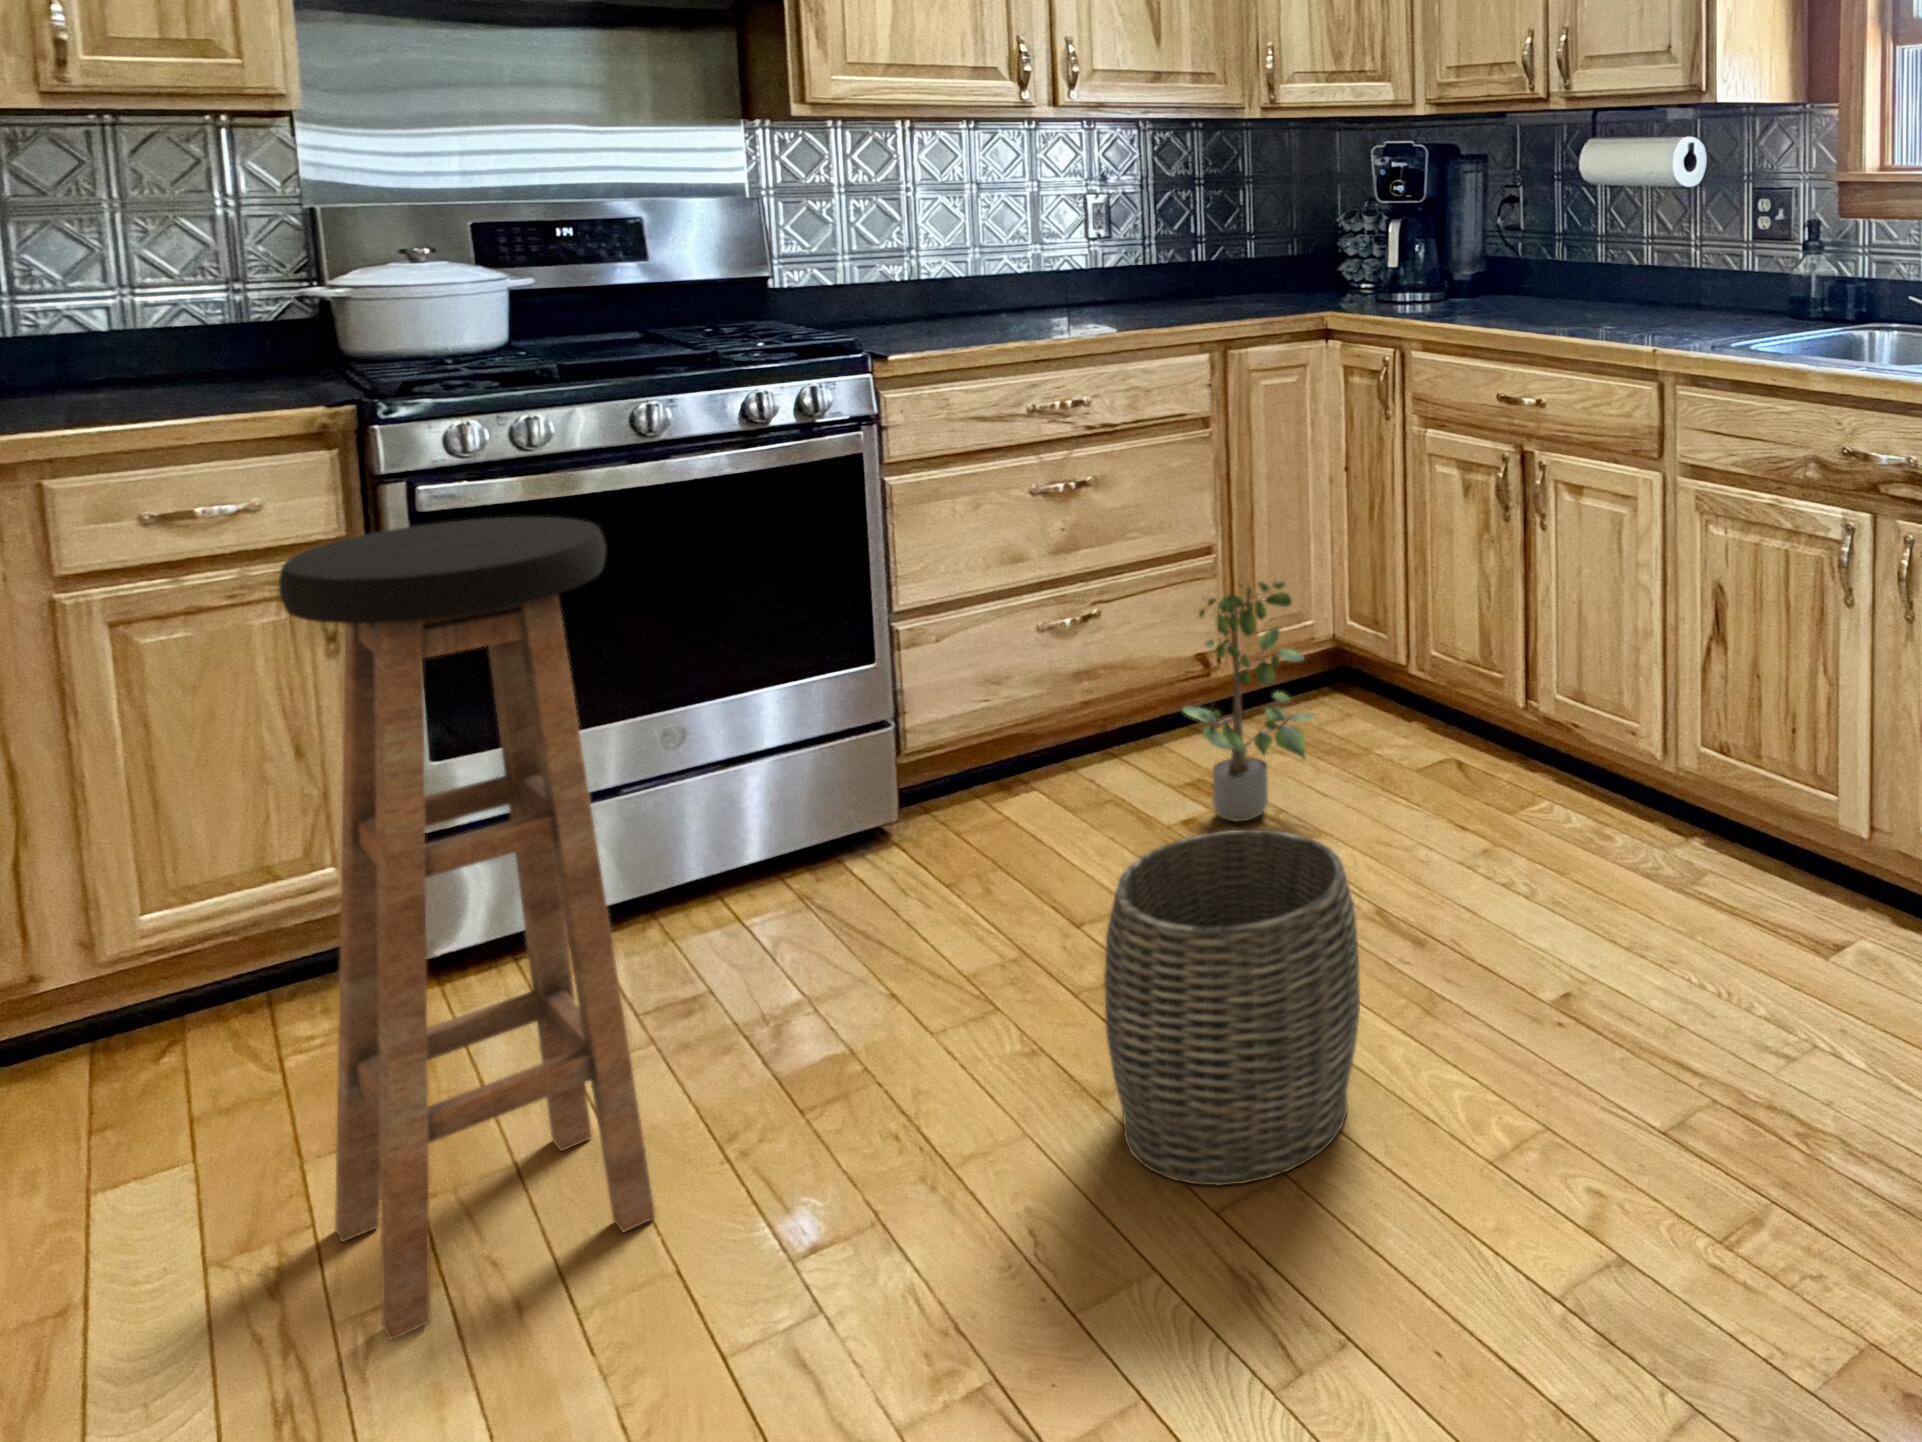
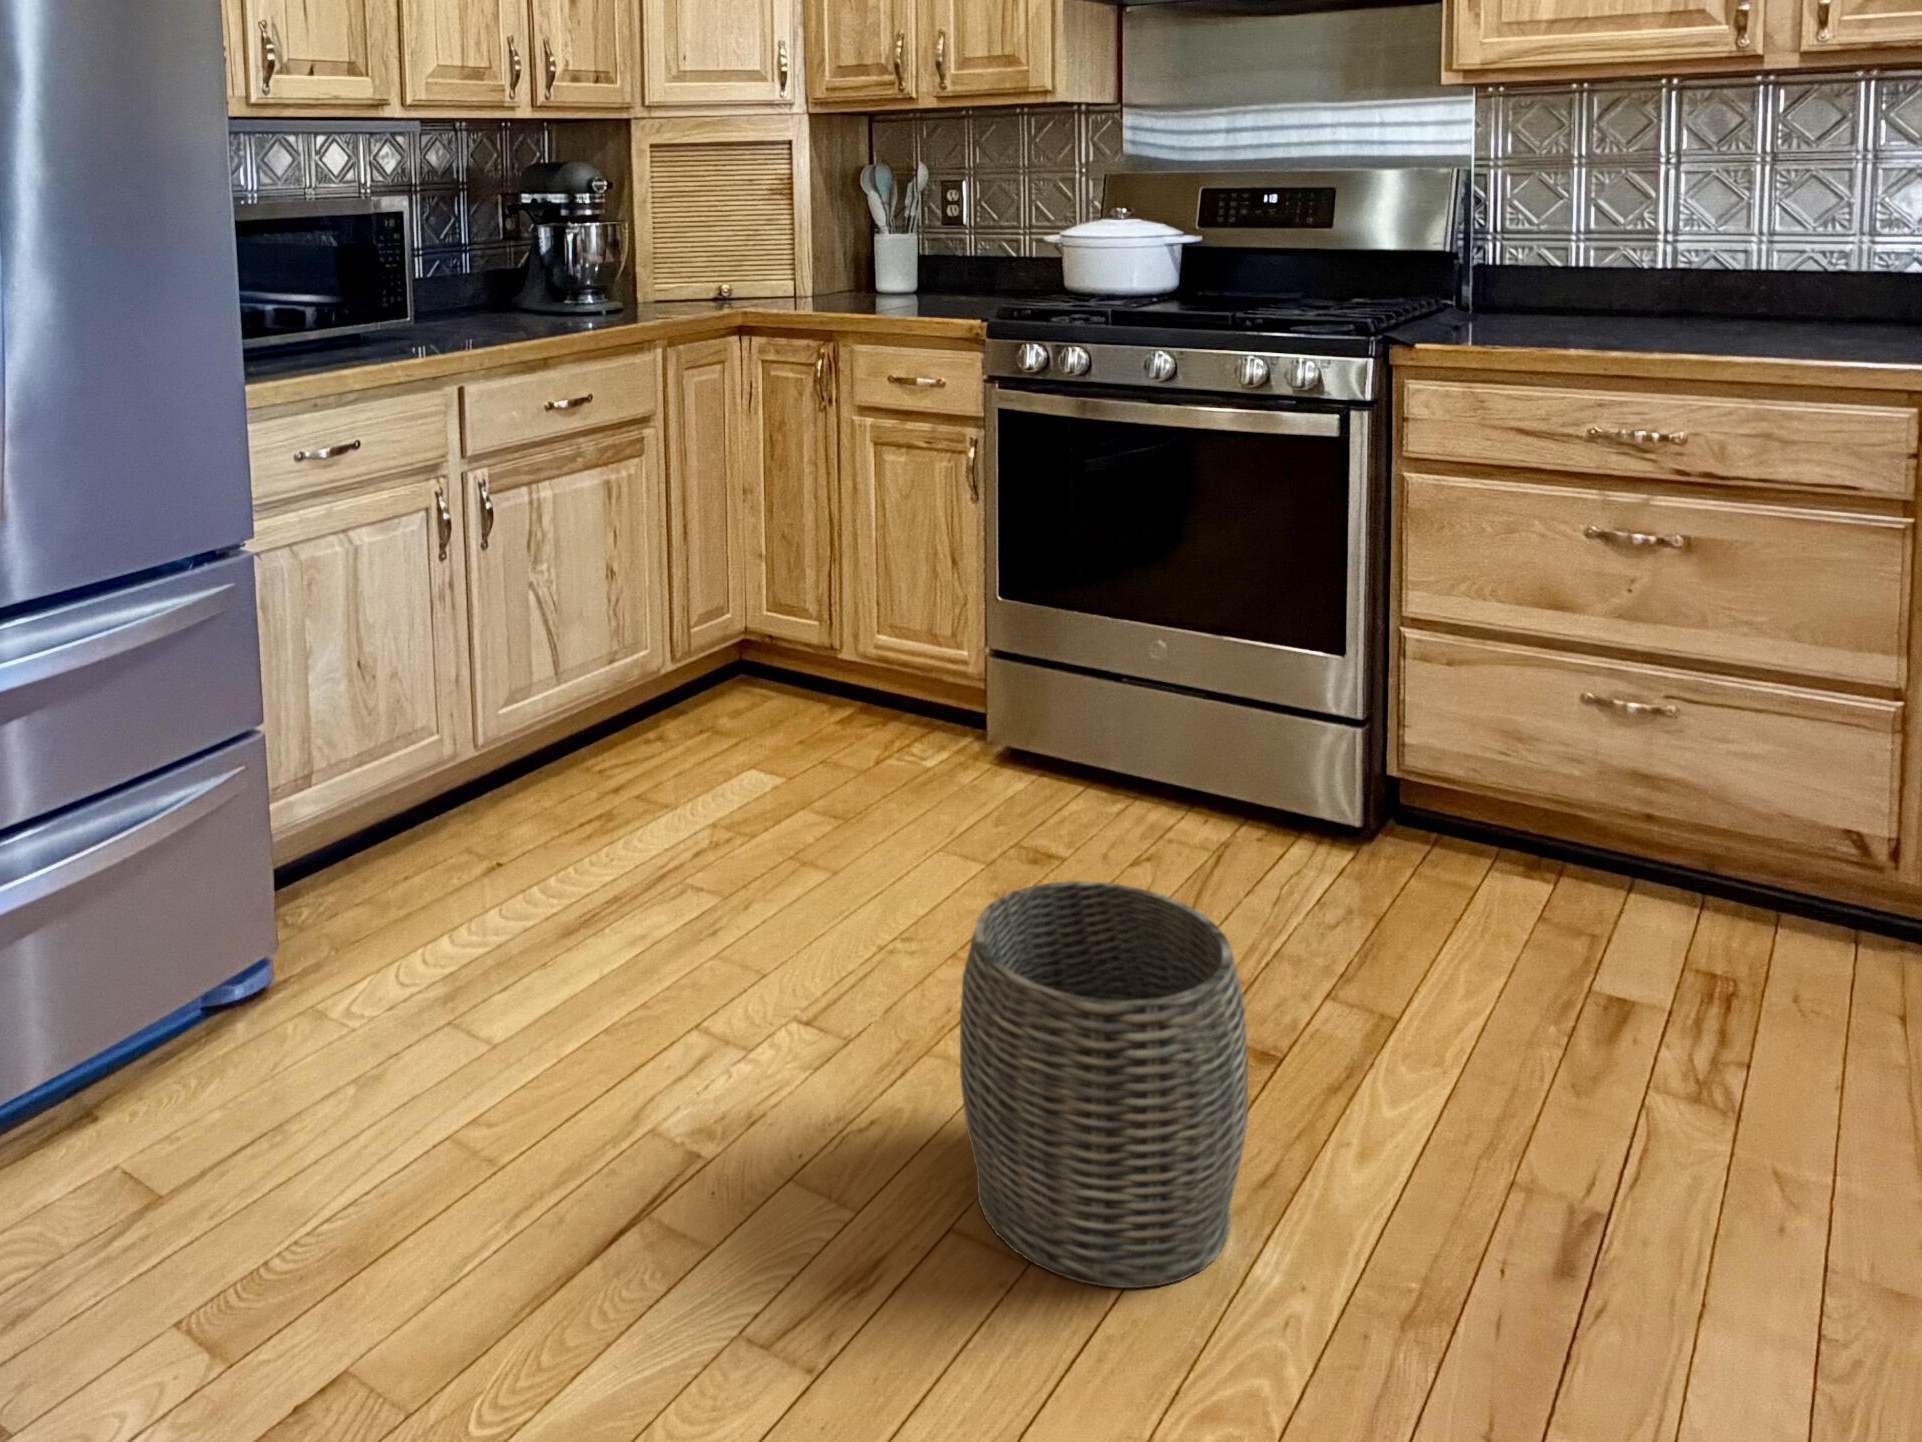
bar stool: present [279,517,655,1339] -> none [672,404,882,946]
potted plant: present [1183,581,1316,821] -> none [1609,709,1855,1044]

